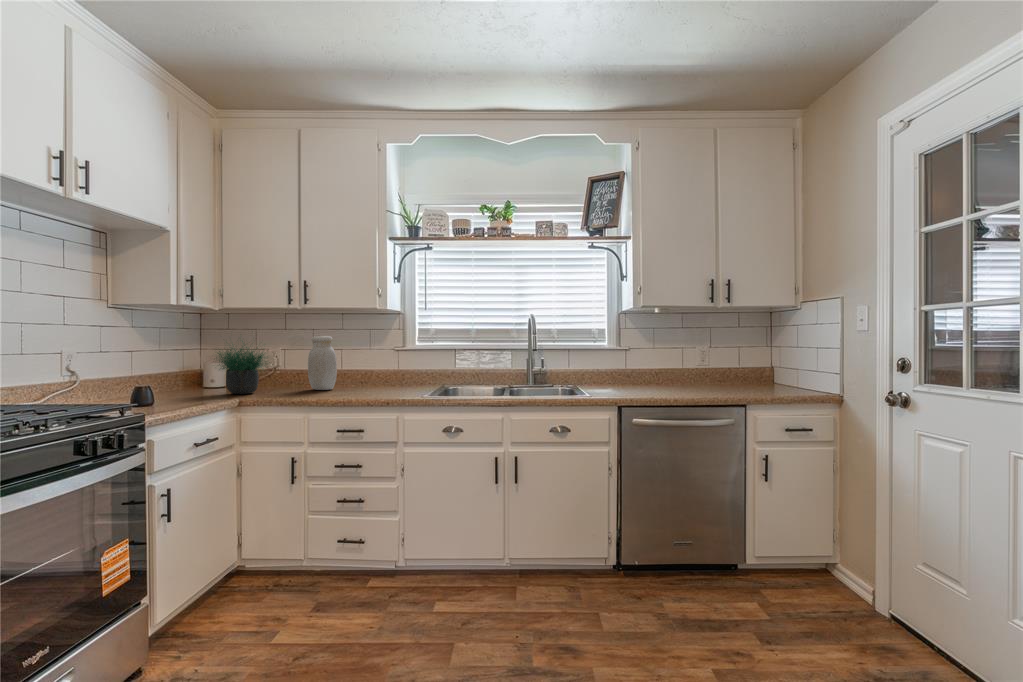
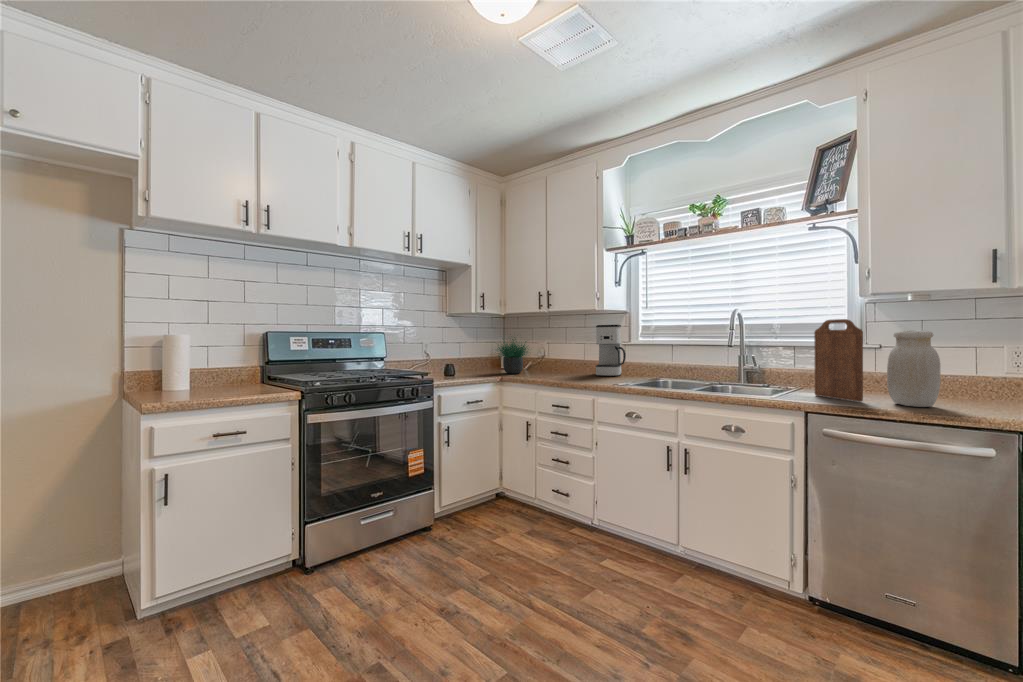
cutting board: none [611,325,651,395] -> present [814,319,863,402]
coffee maker: none [368,327,405,390] -> present [596,325,626,376]
jar: present [308,336,337,390] -> present [887,330,941,407]

